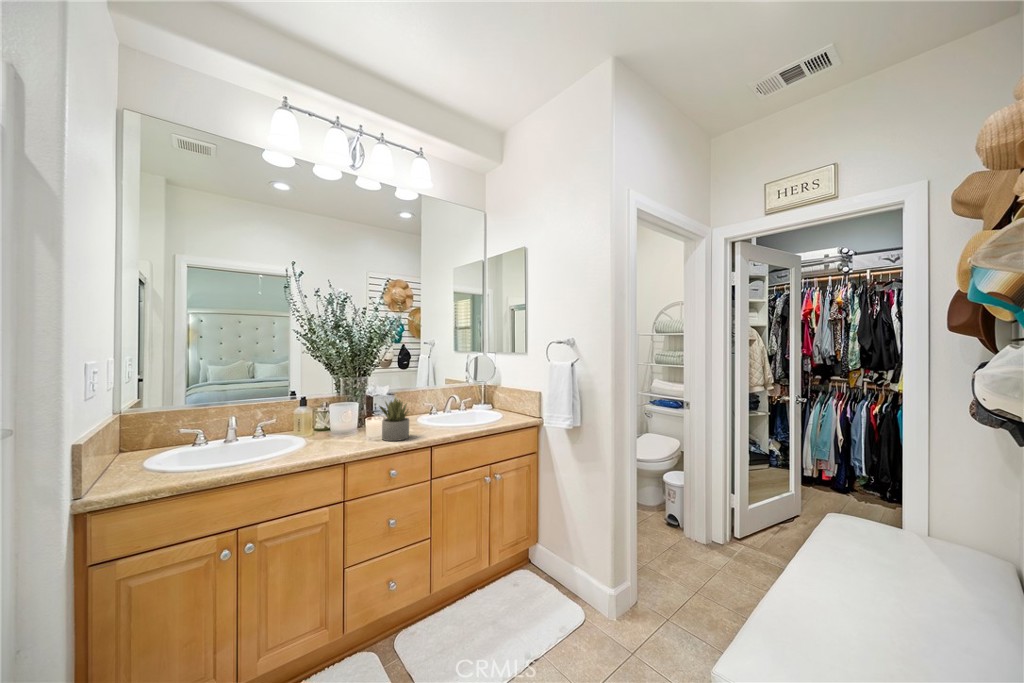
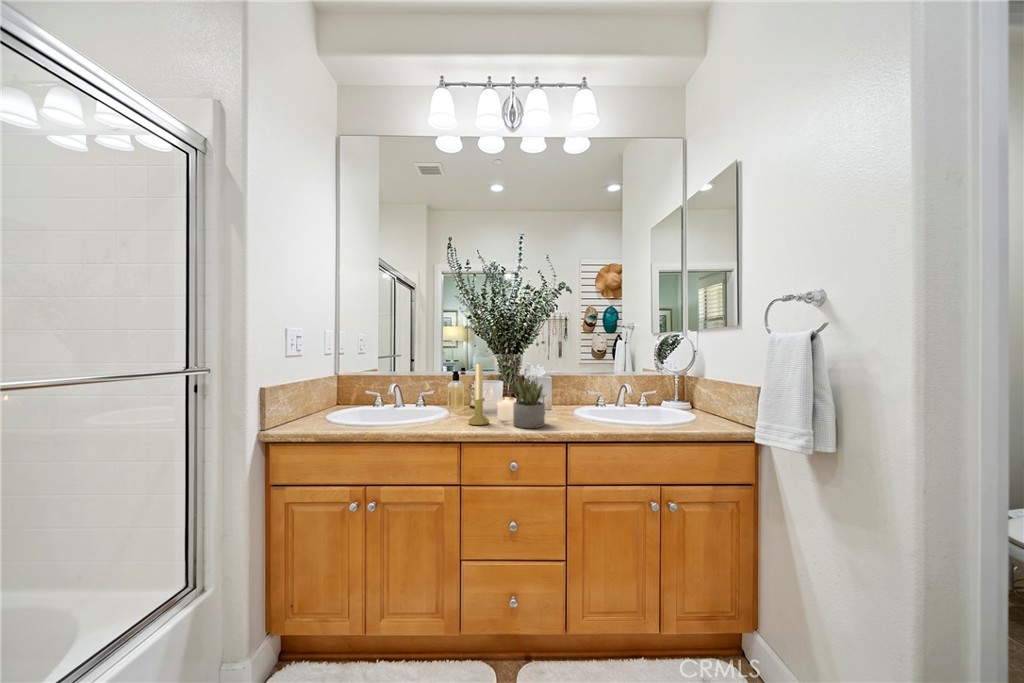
candle holder: none [339,388,360,446] -> present [468,364,489,425]

